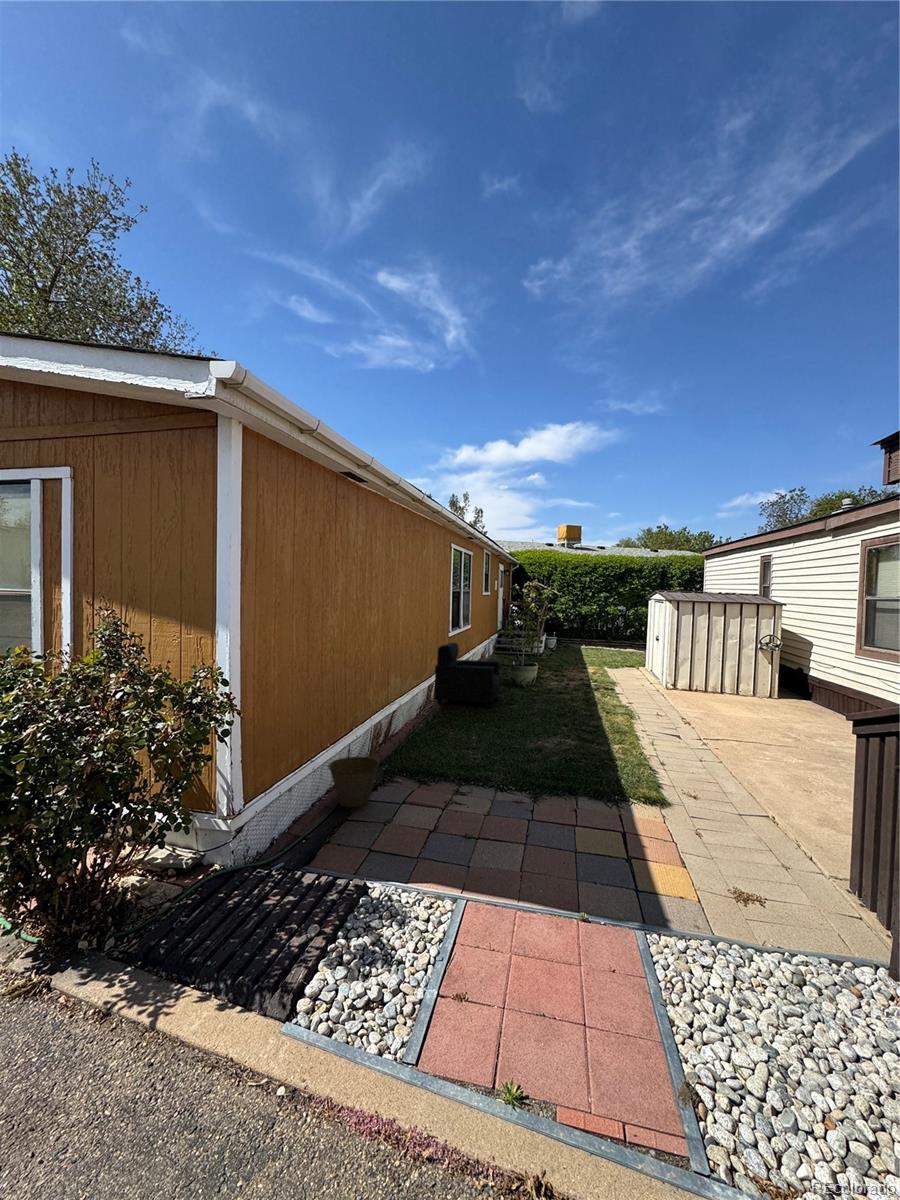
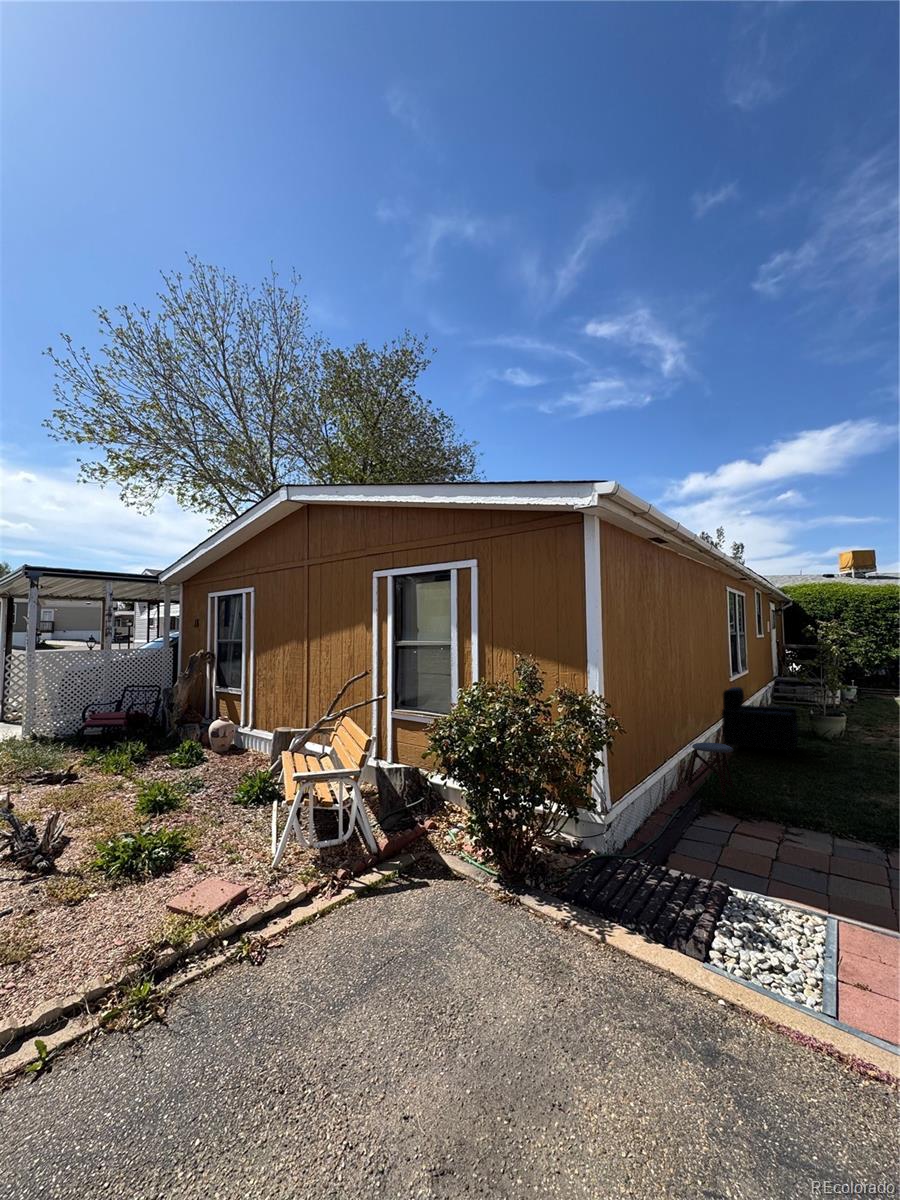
stool: none [383,703,427,760] -> present [687,743,733,798]
basket: present [328,757,379,807] -> none [653,786,702,830]

